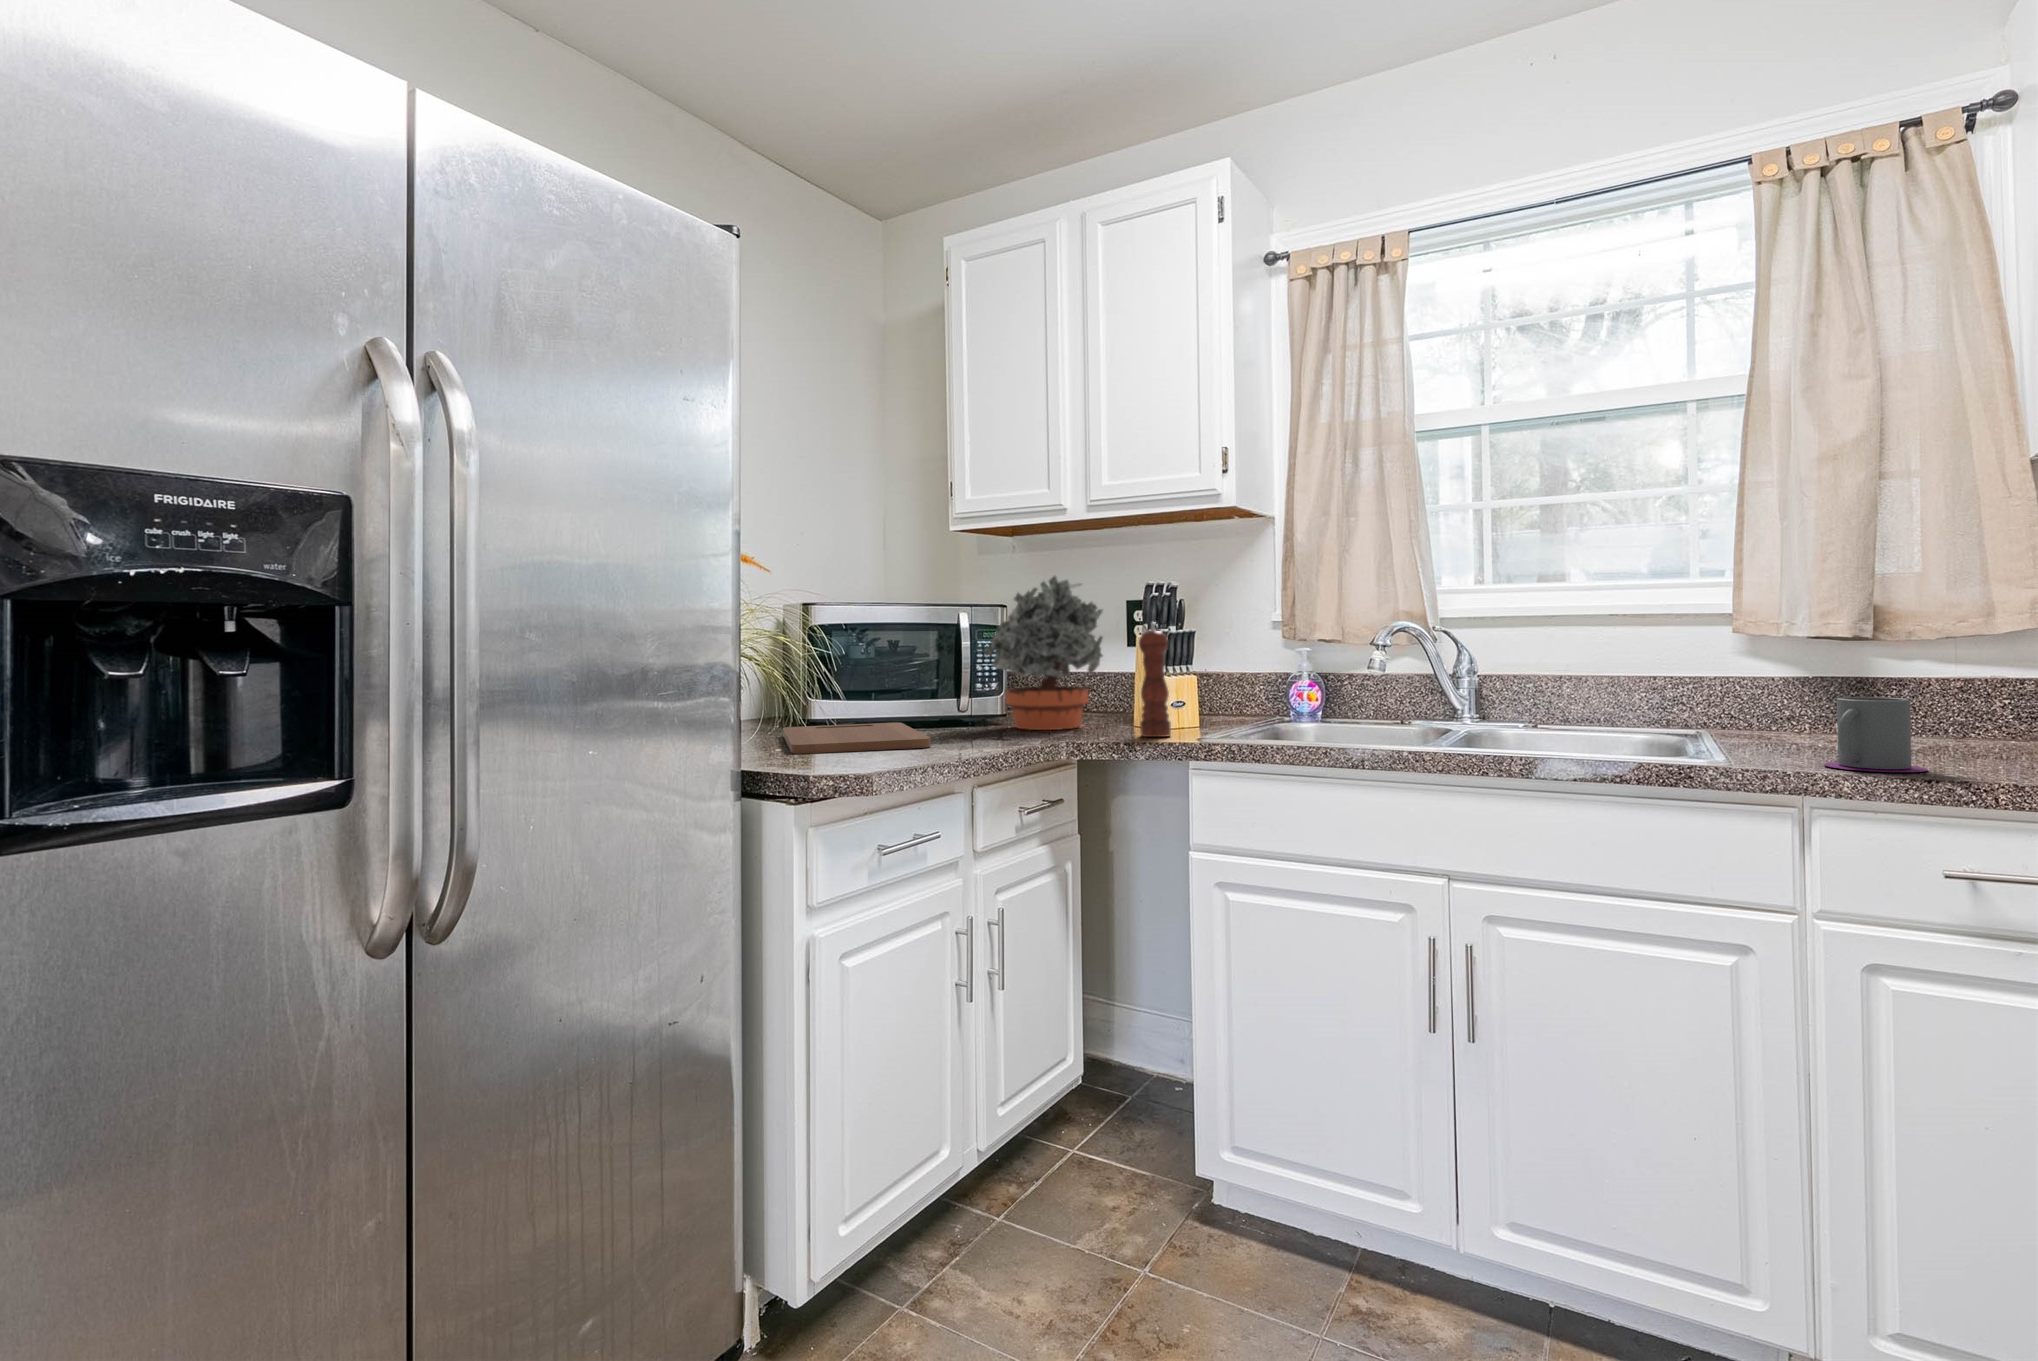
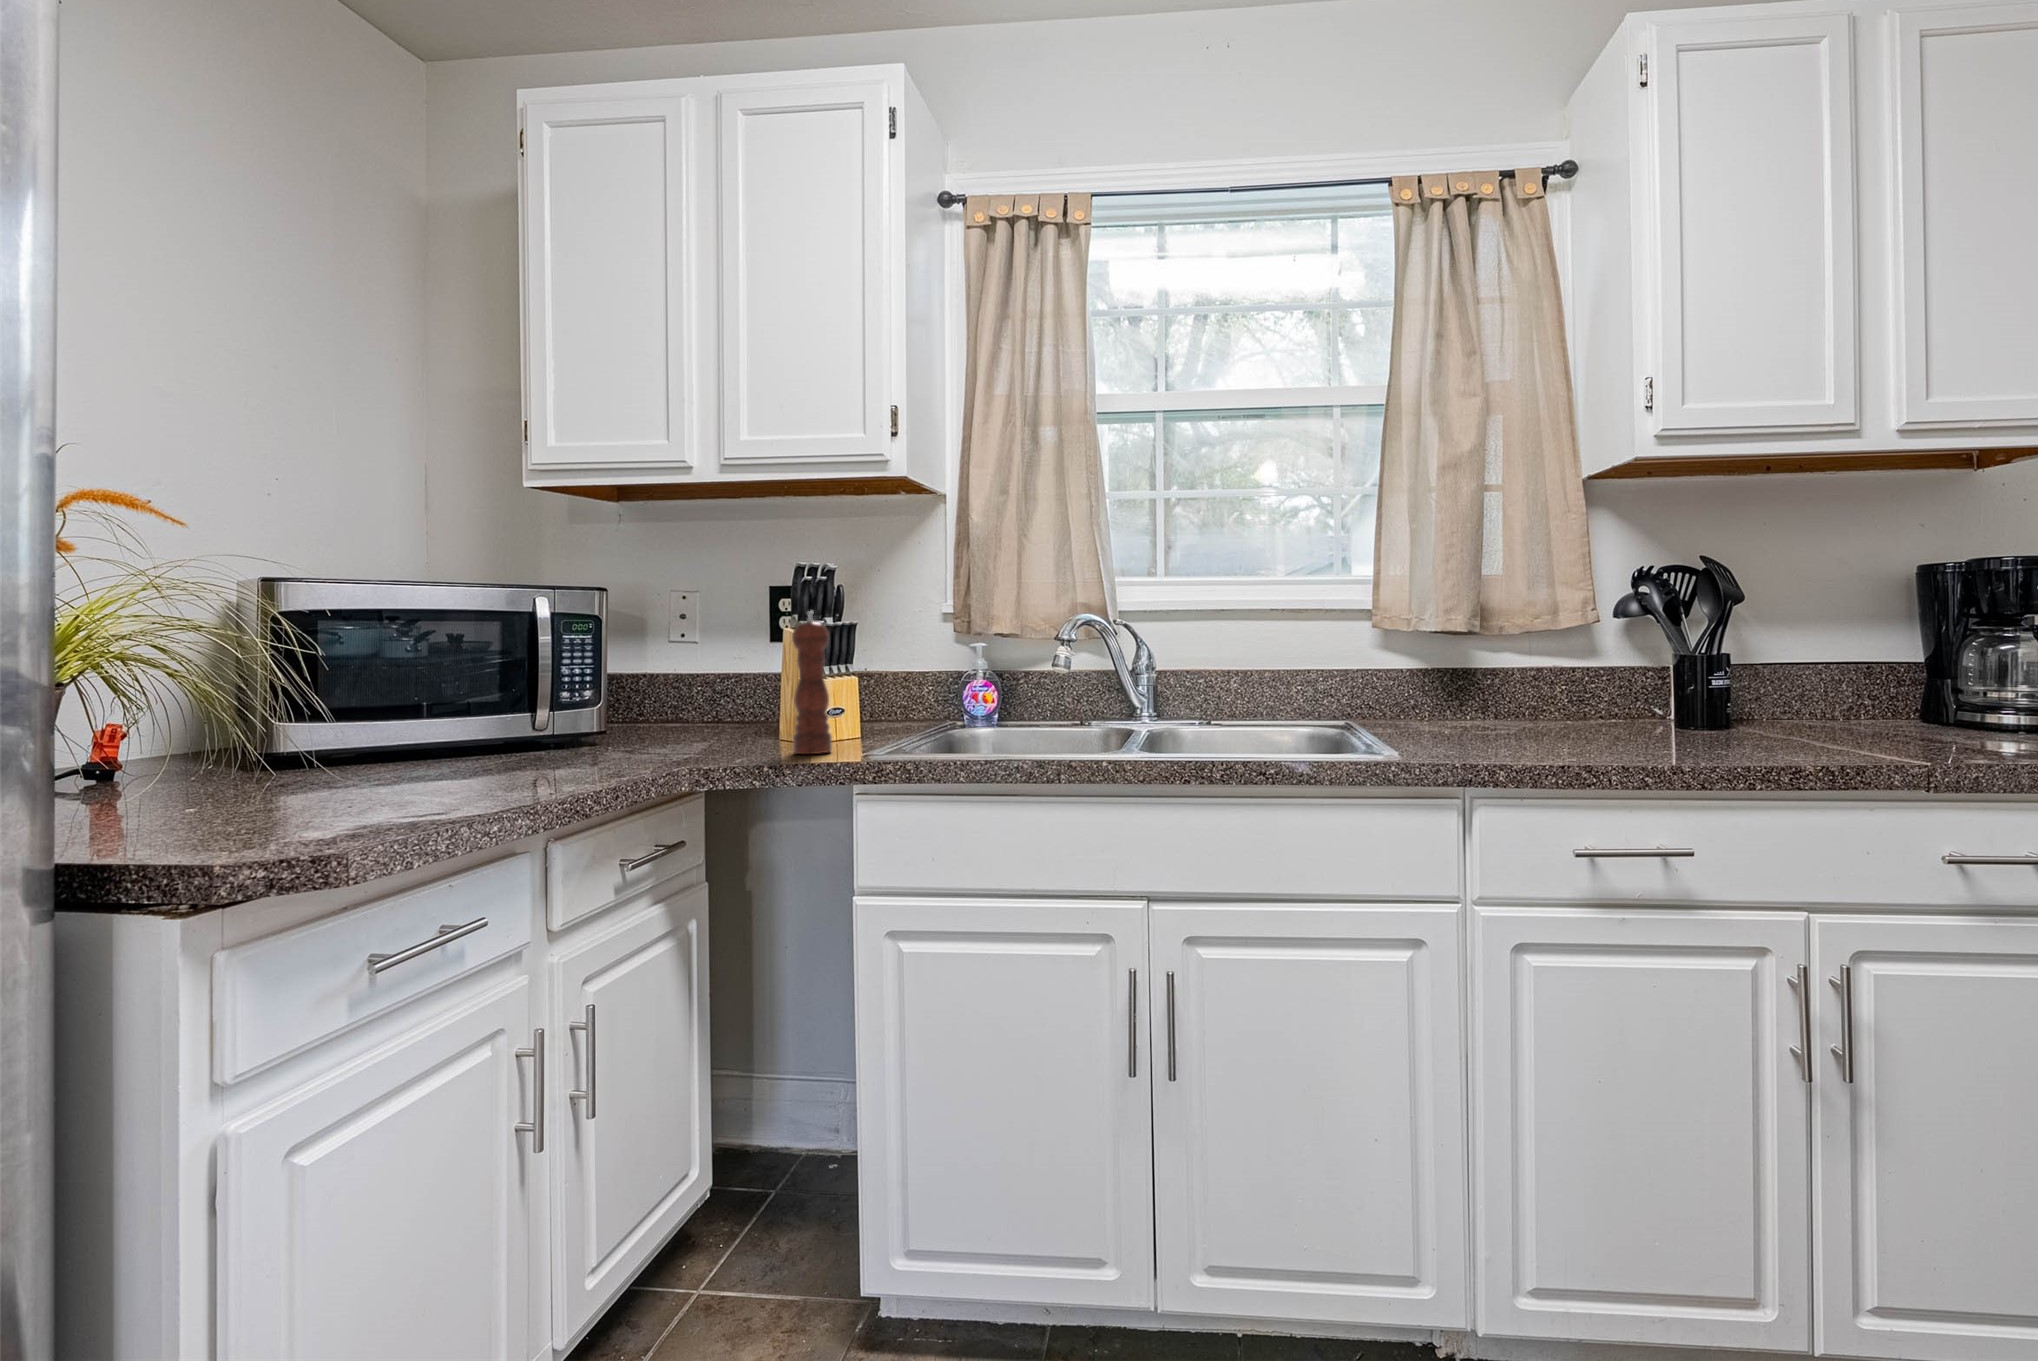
potted plant: present [985,576,1103,730] -> none [572,549,743,751]
mug: present [1824,697,1928,772] -> none [1471,690,1549,760]
cutting board: present [783,723,931,754] -> none [237,748,494,805]

